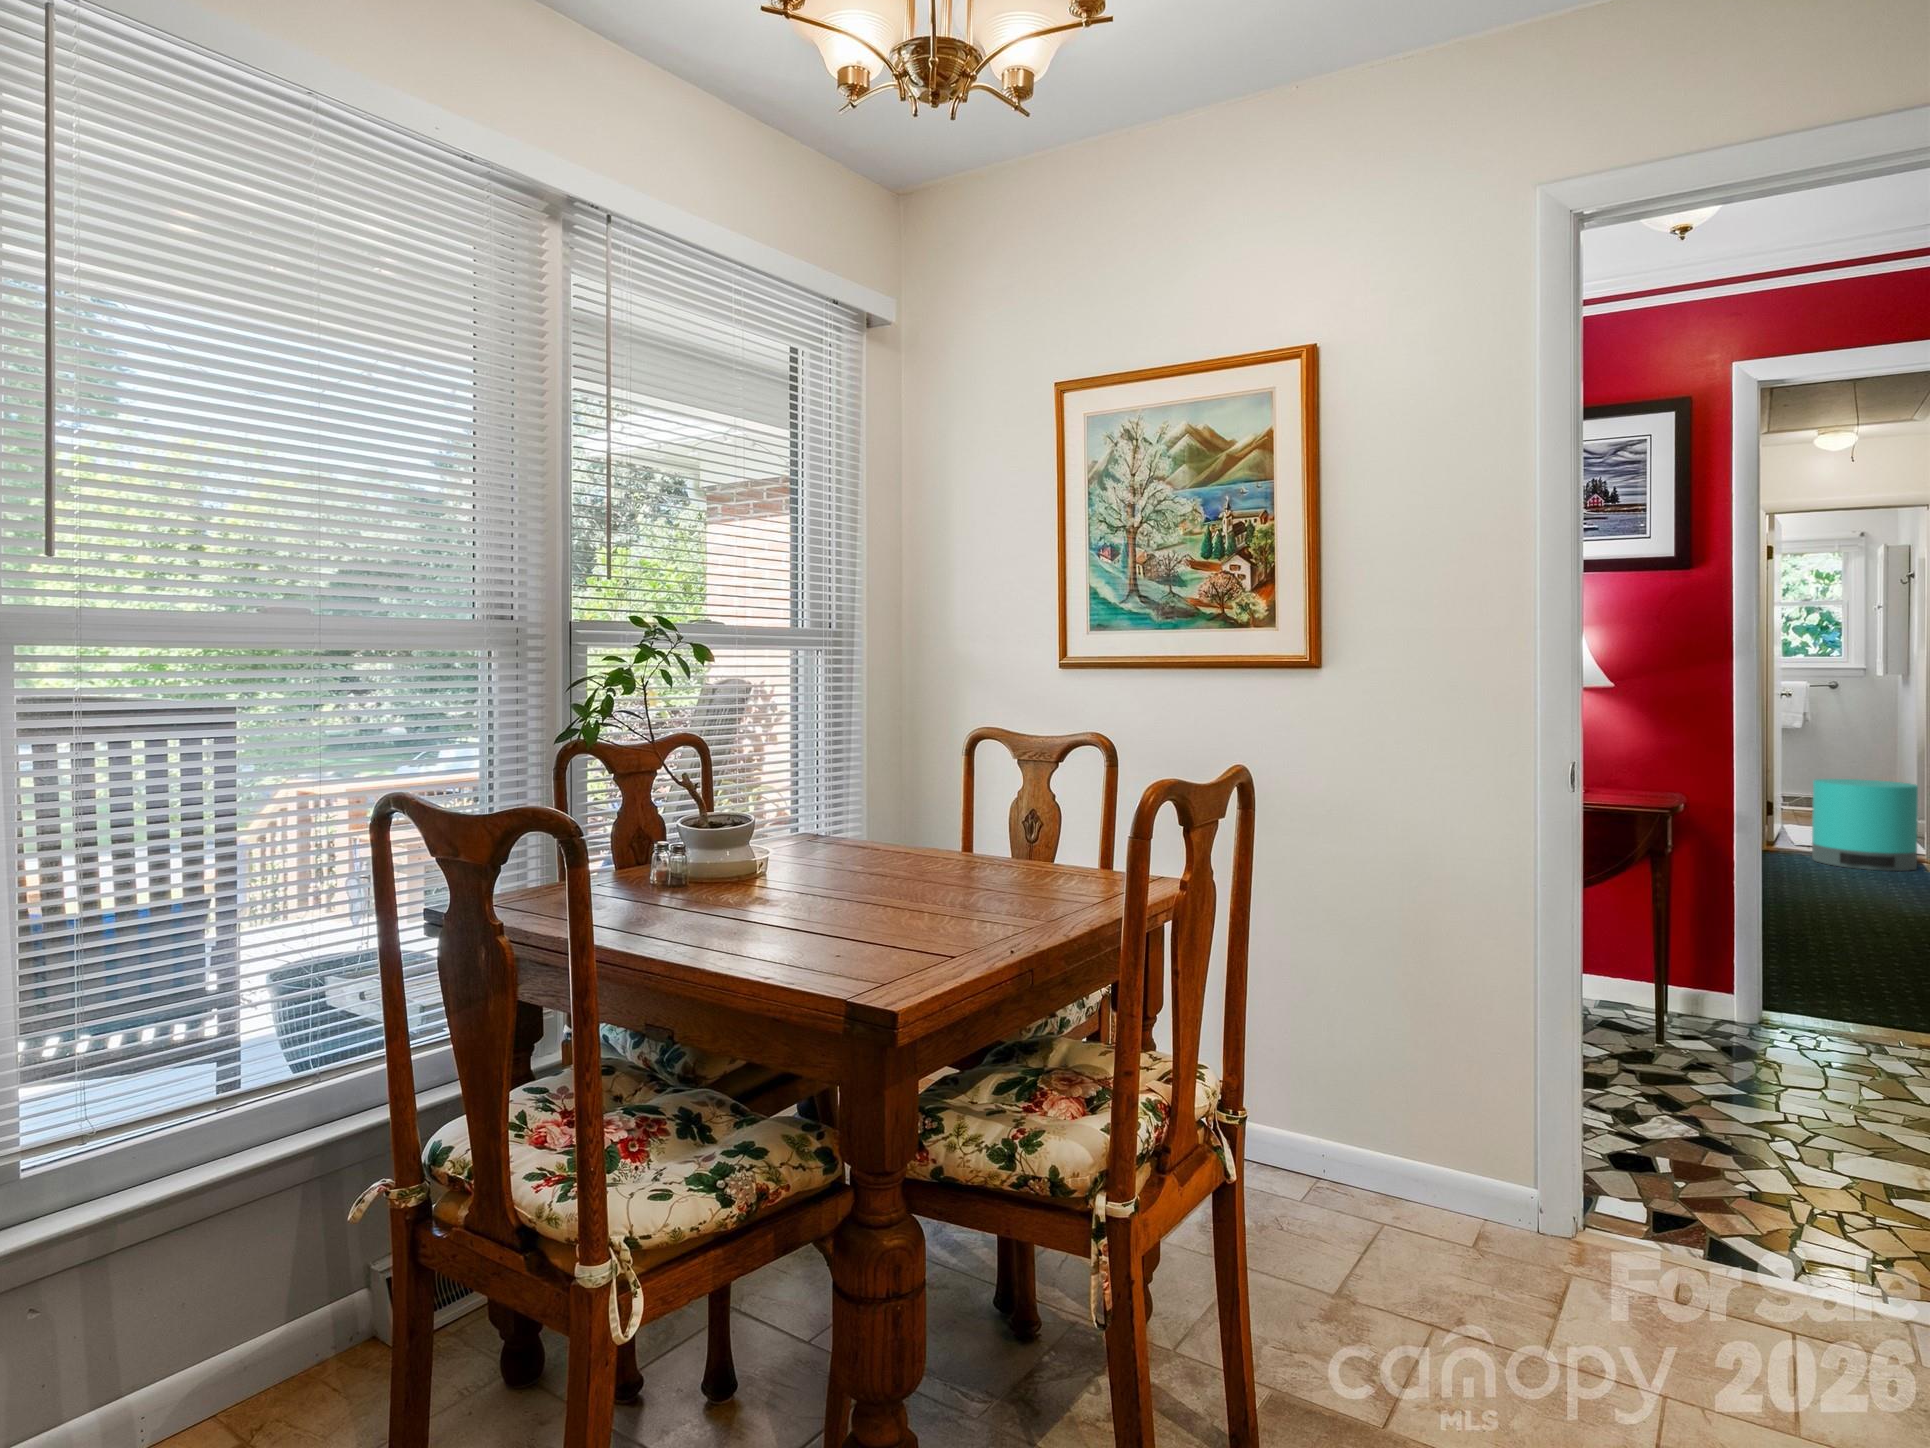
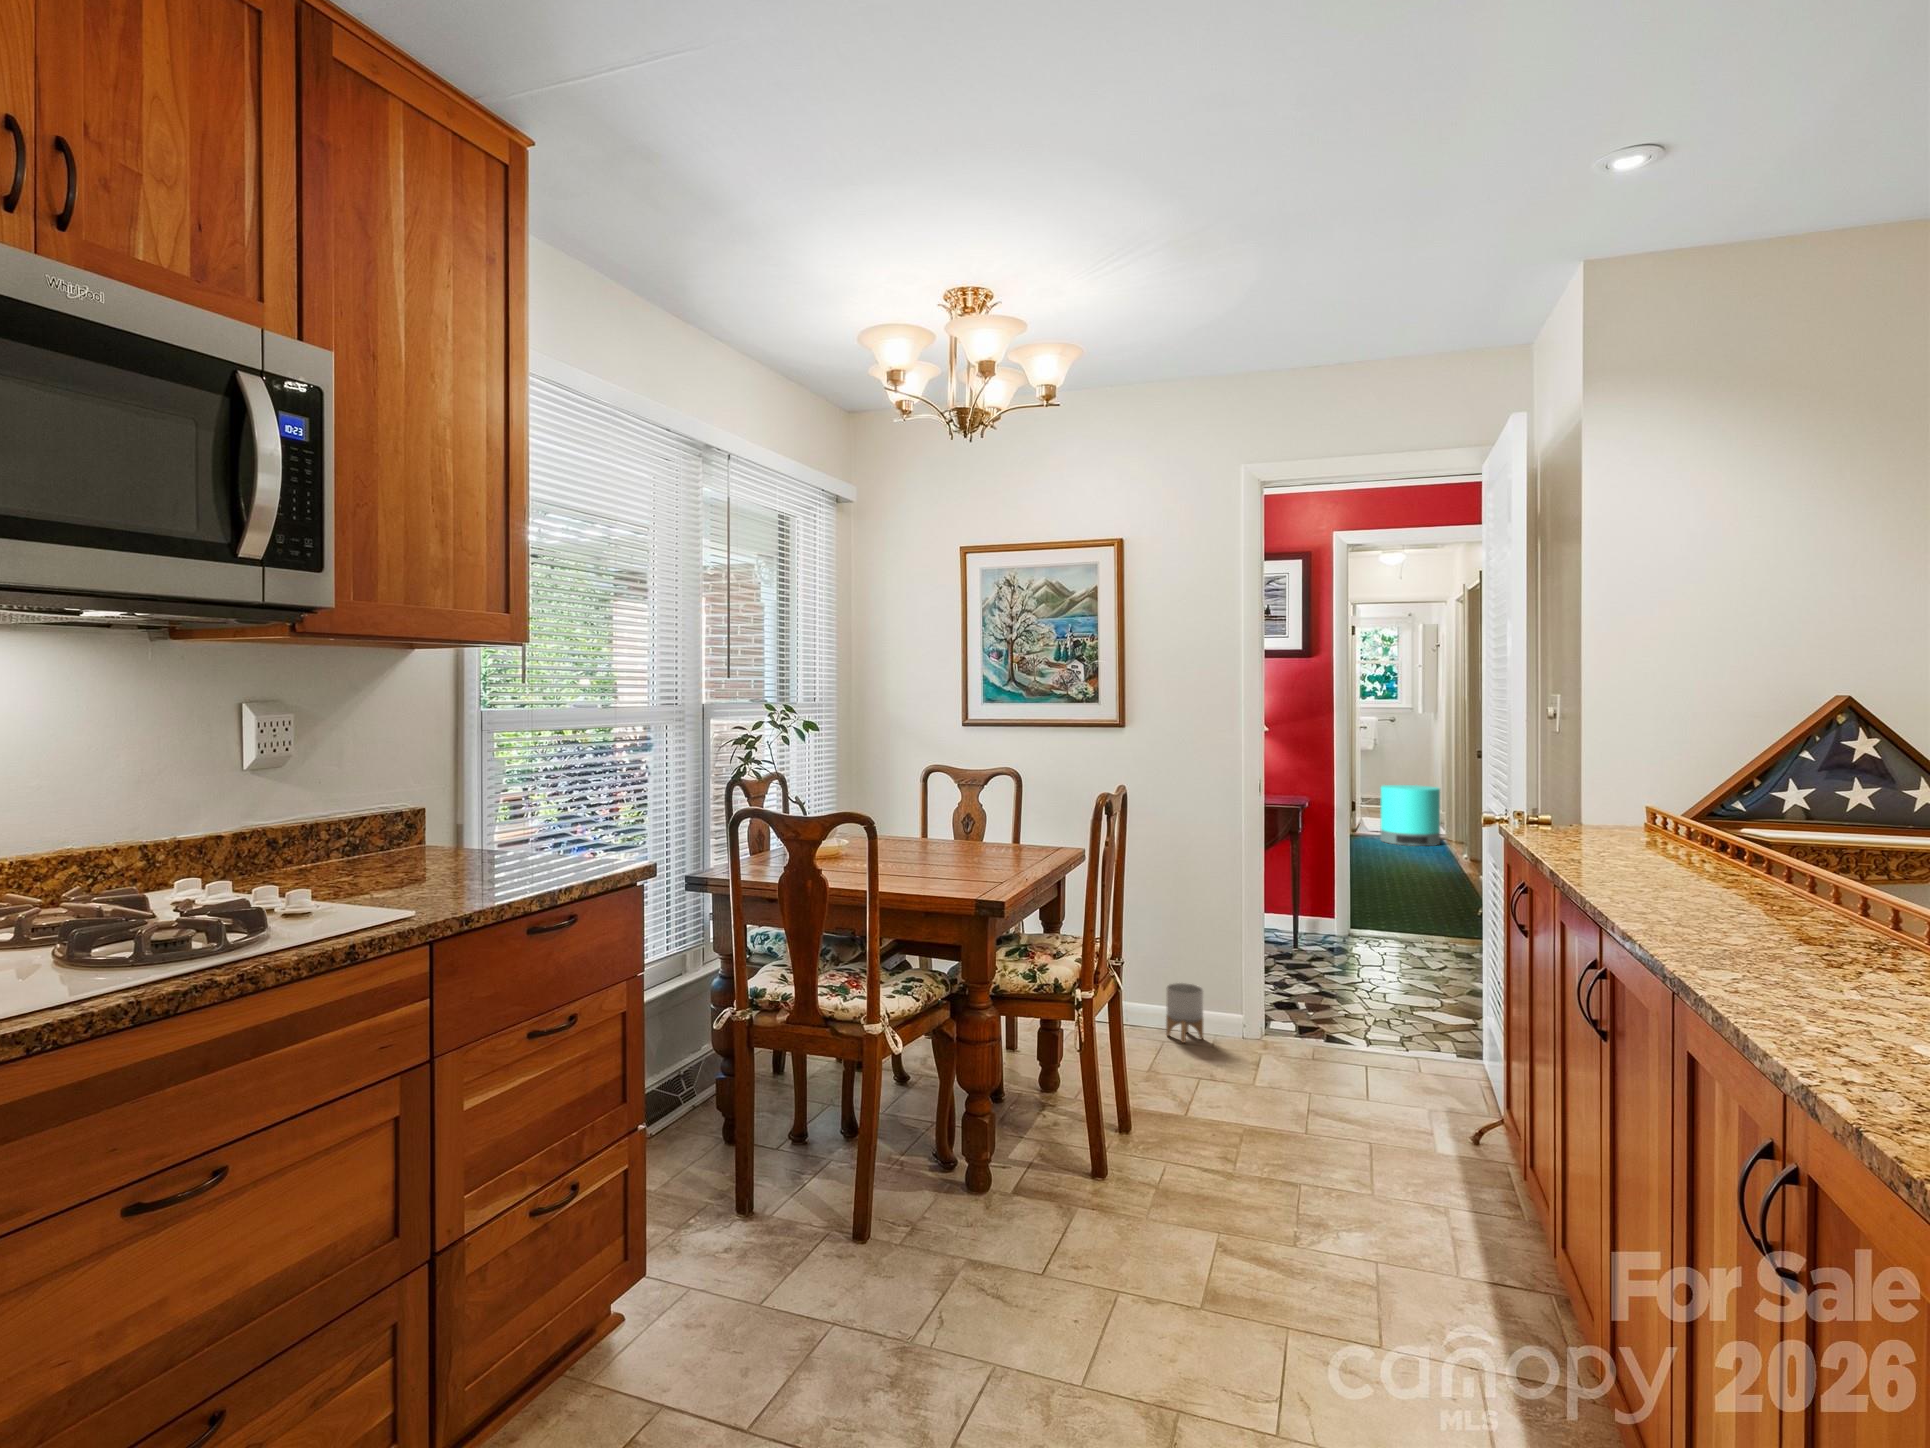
planter: none [1389,1117,1459,1231] -> present [1166,983,1203,1043]

